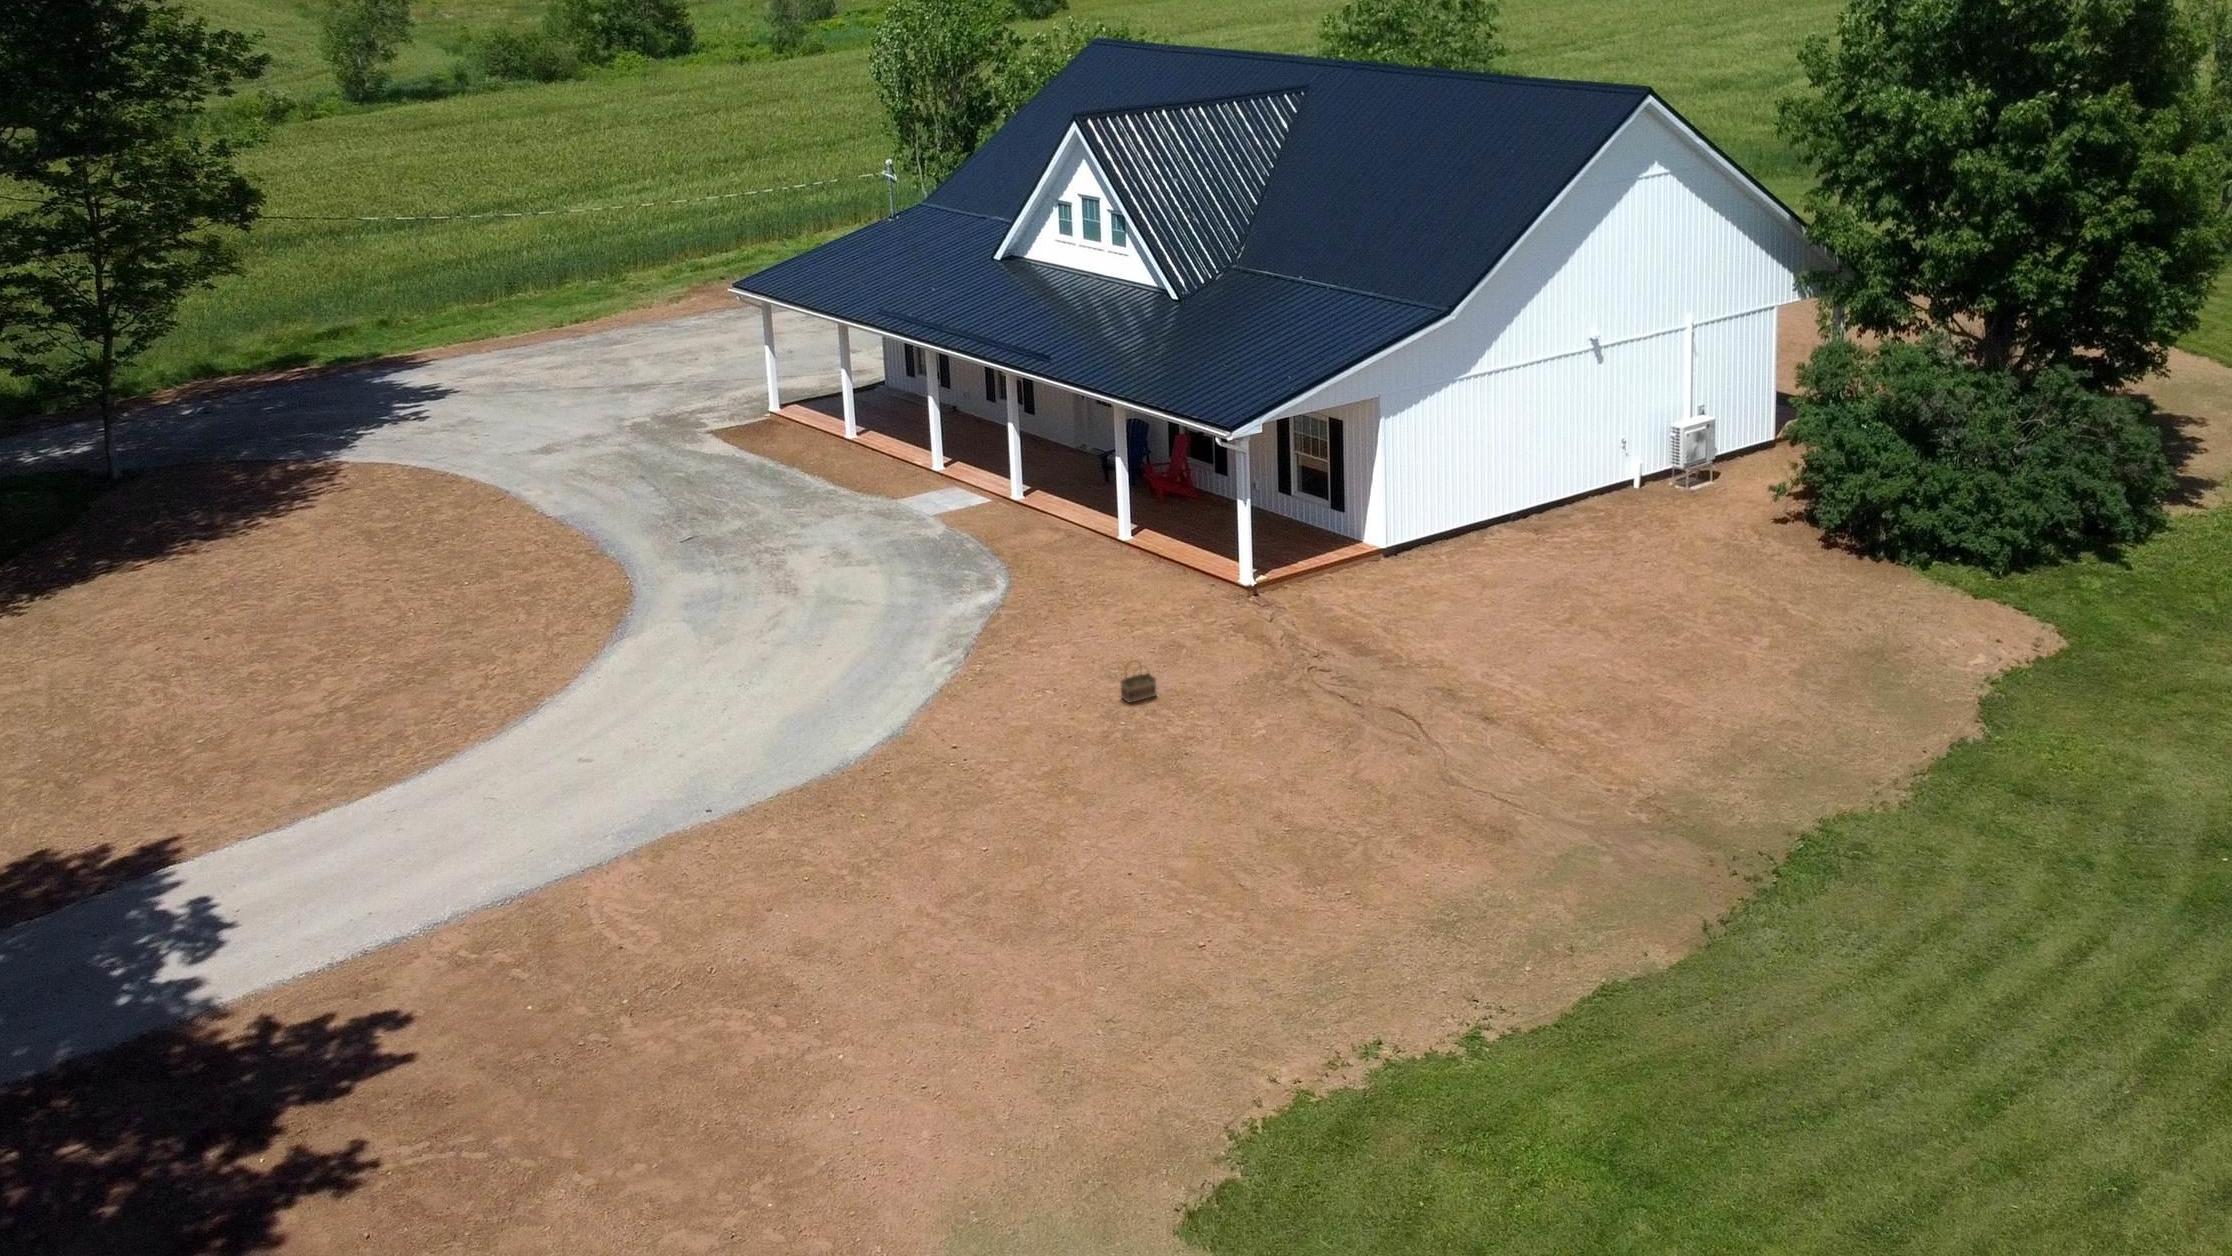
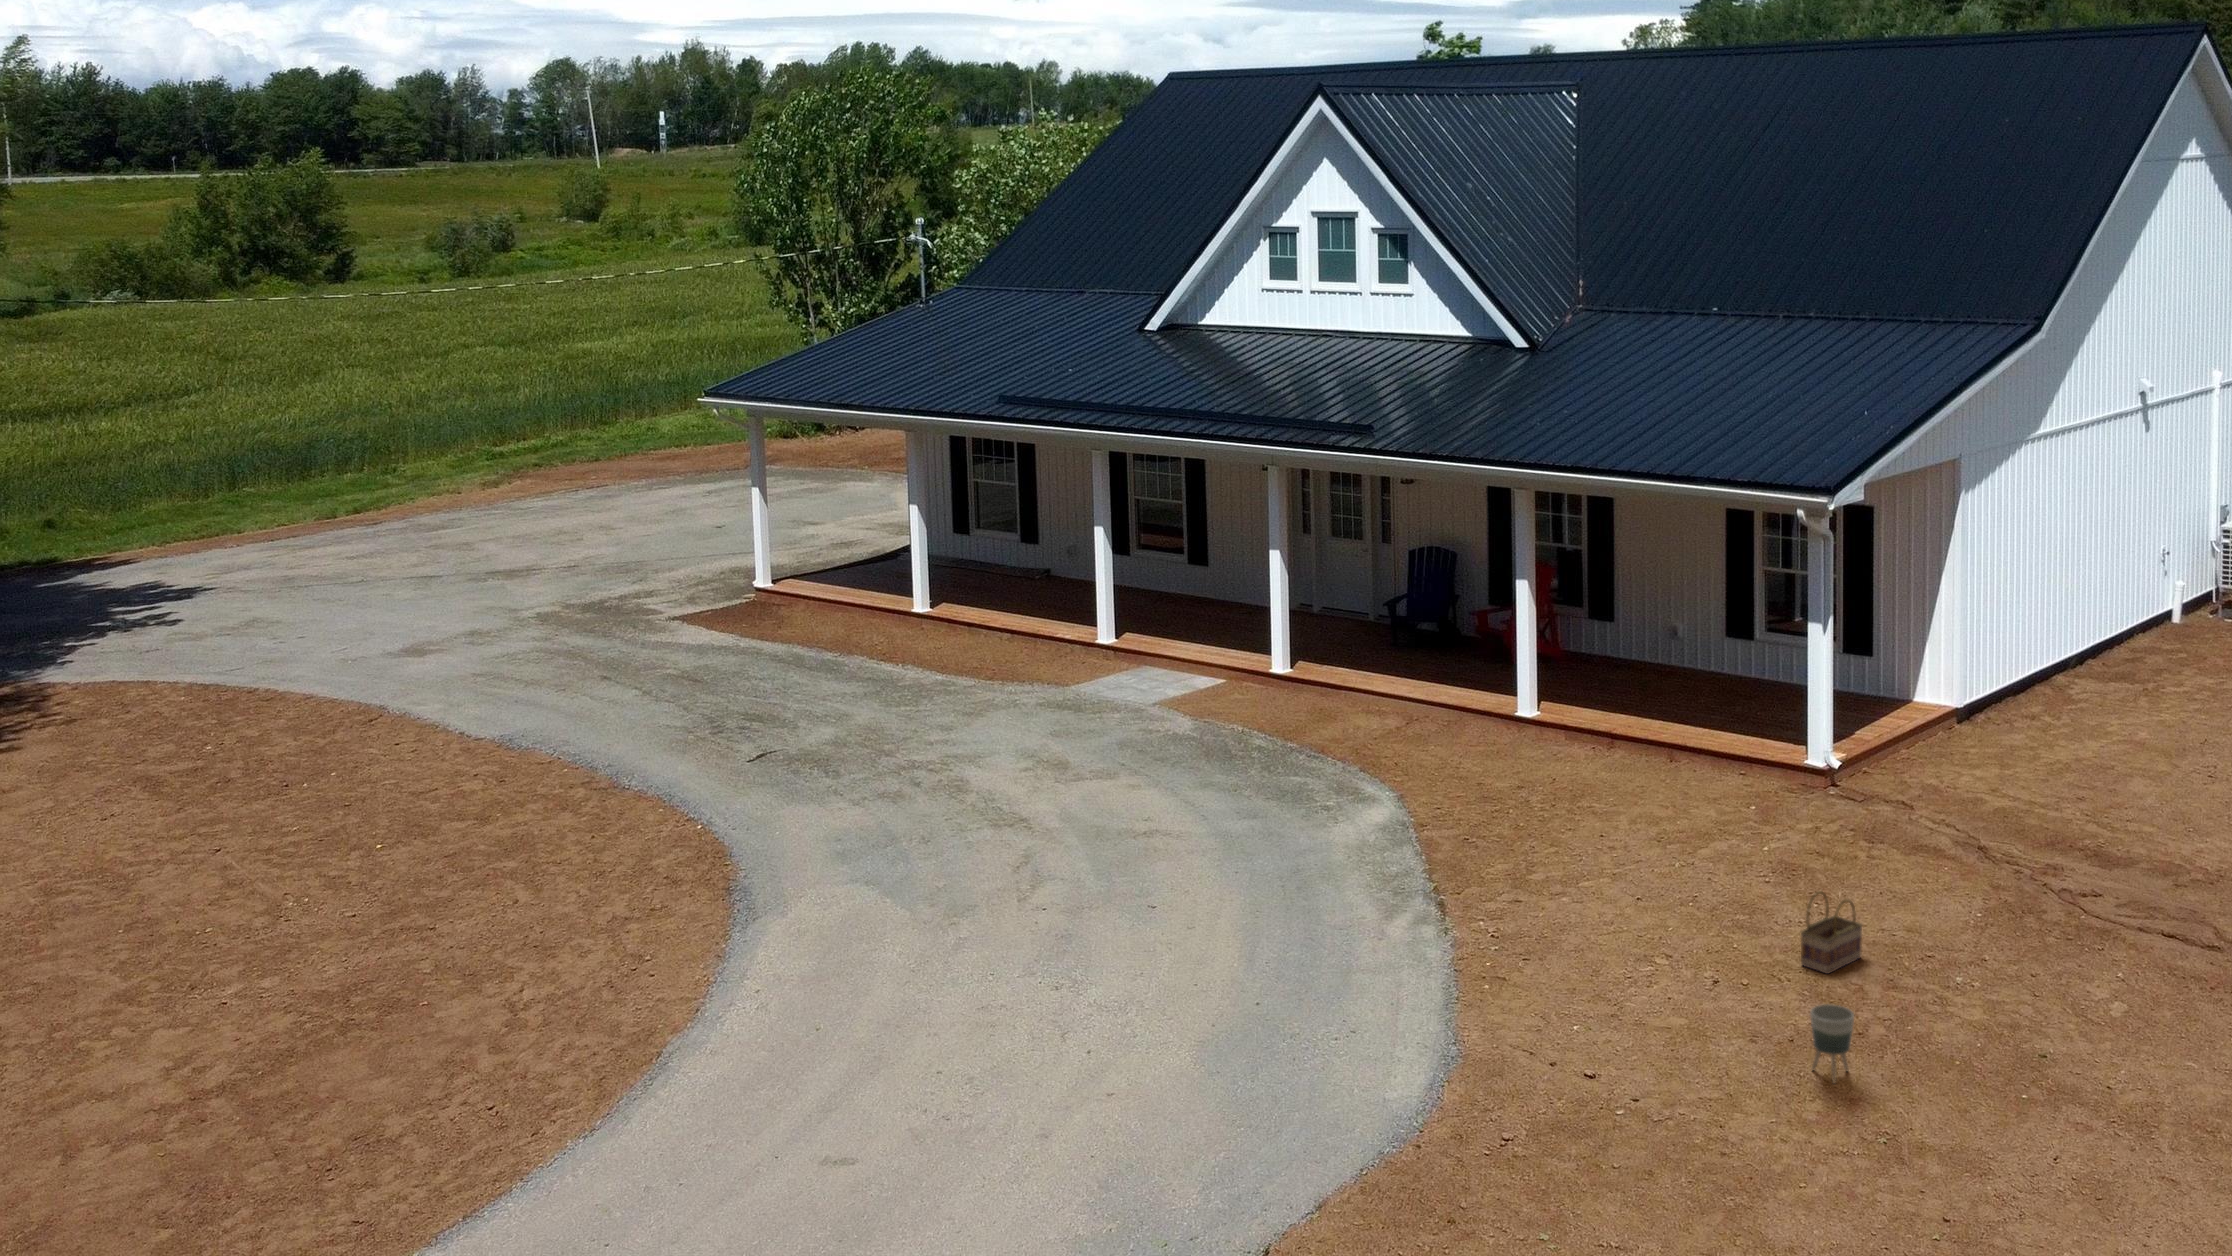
planter: none [1057,718,1080,756] -> present [1810,1004,1854,1083]

